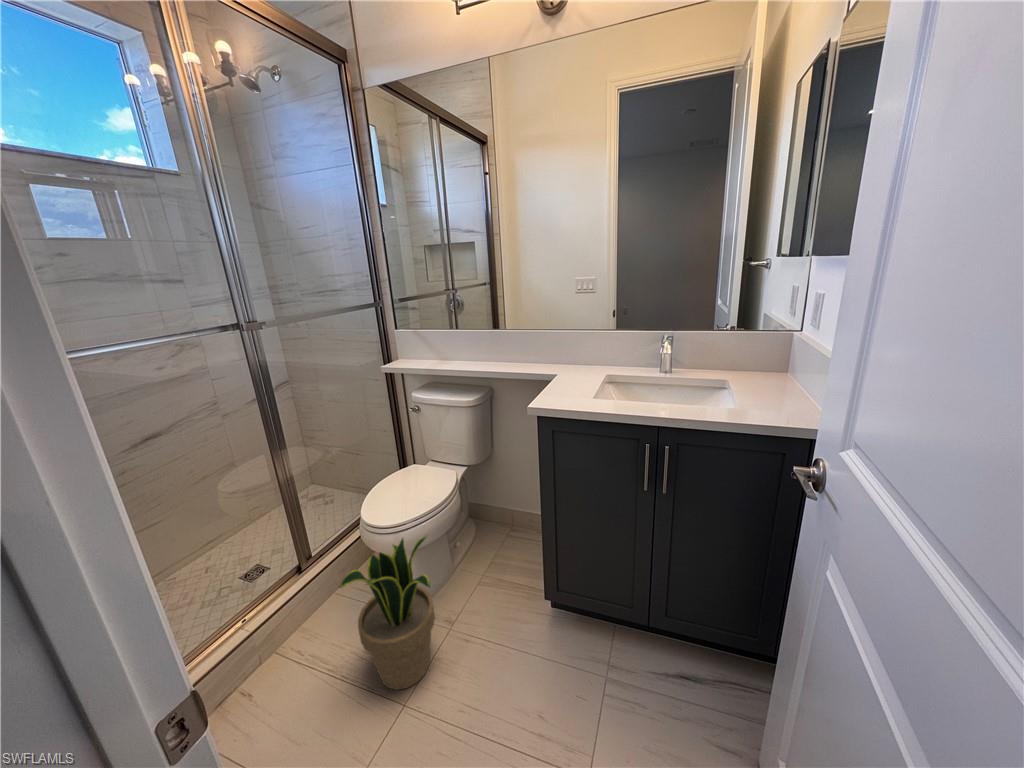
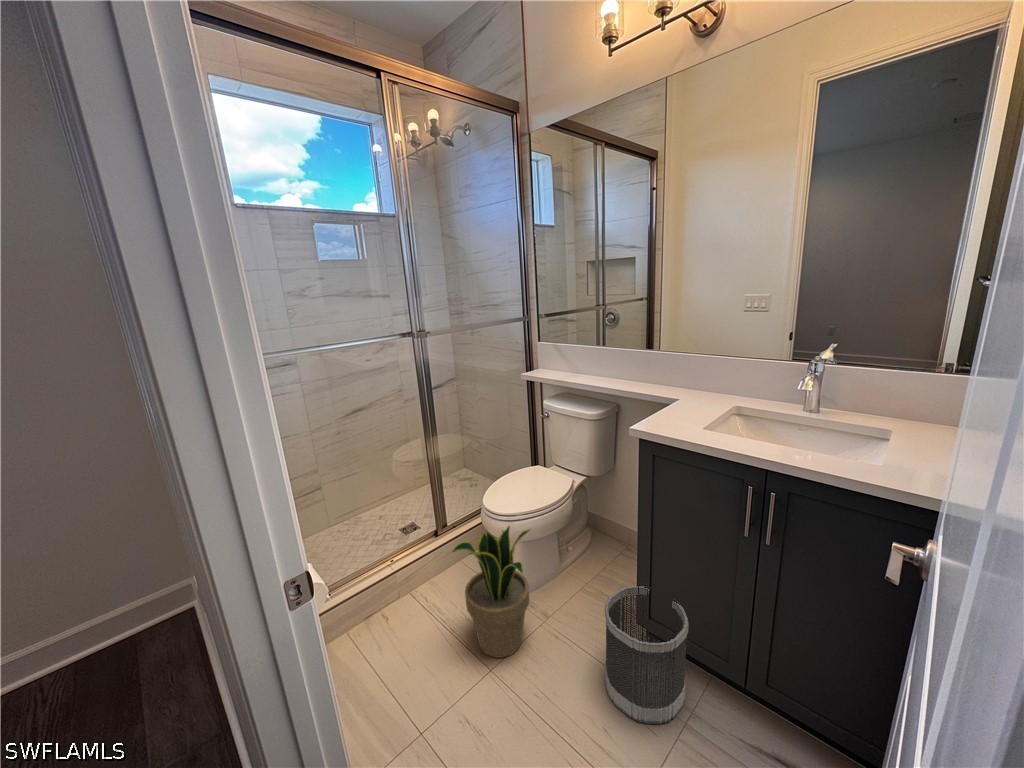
wastebasket: none [520,561,600,697] -> present [605,586,689,724]

